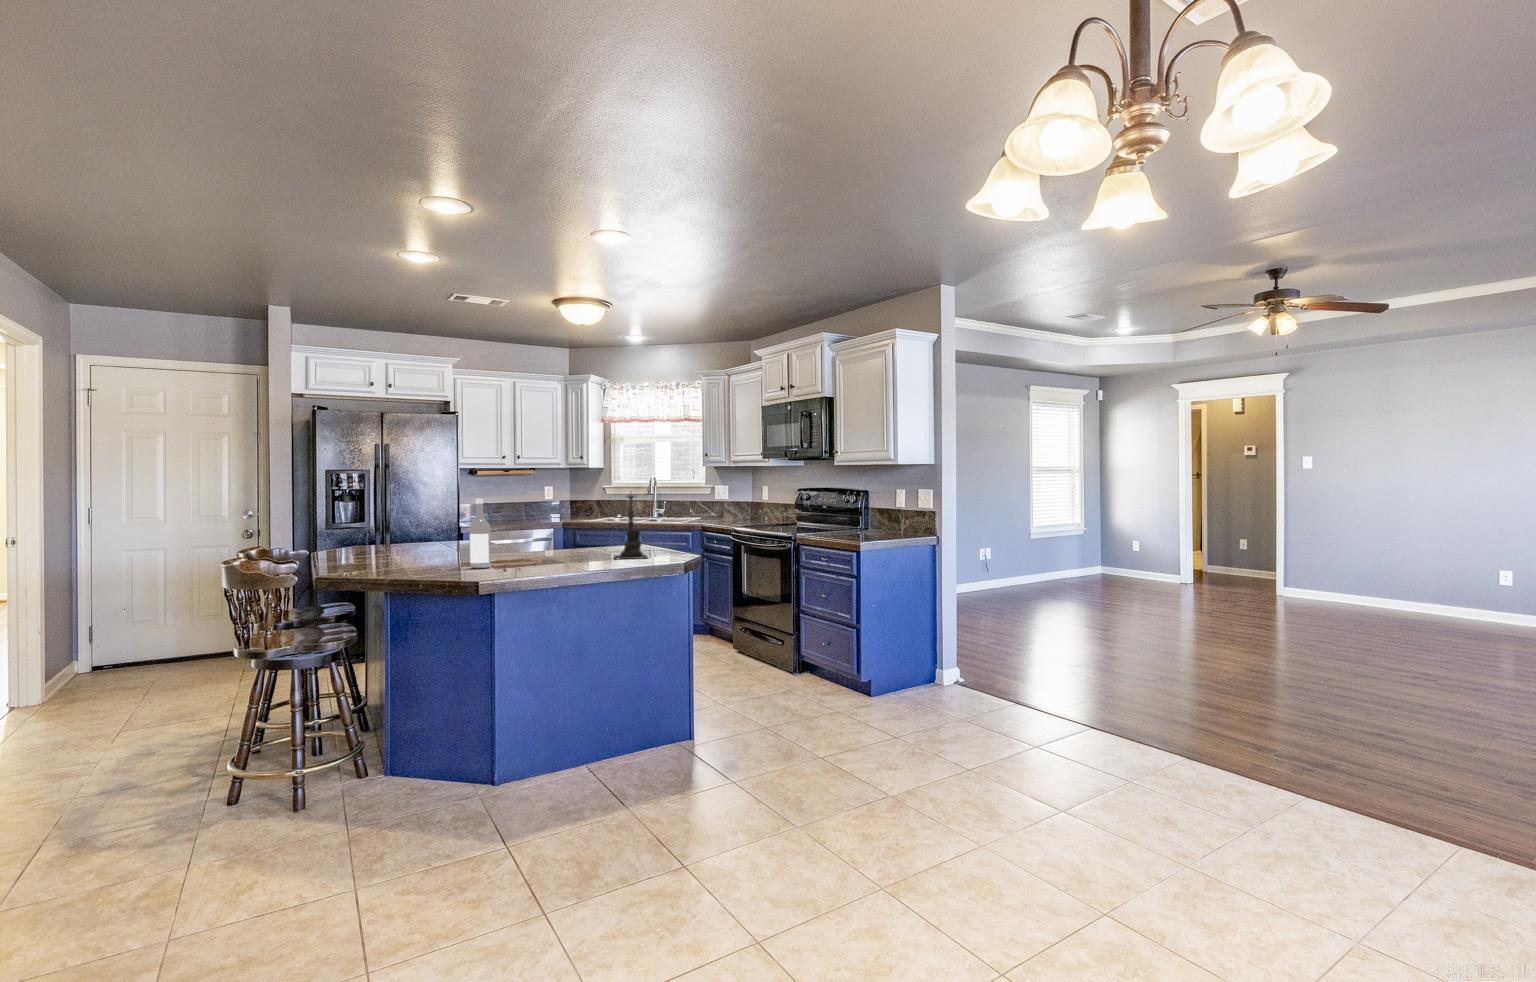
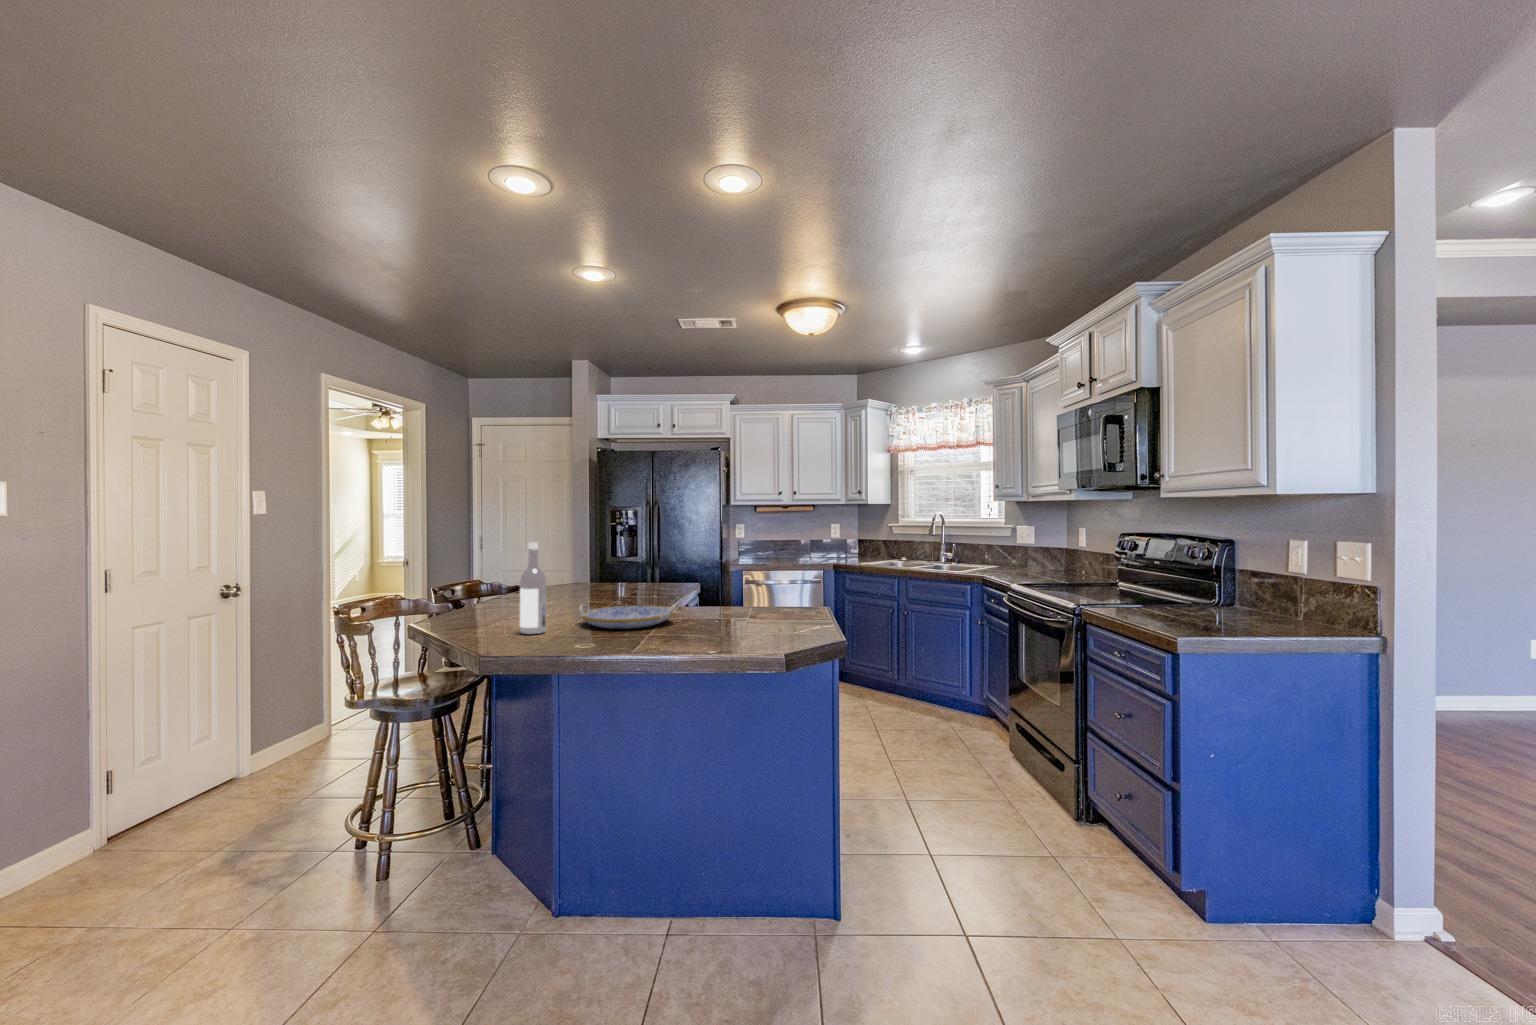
candle holder: present [614,494,648,559] -> none [711,528,778,639]
serving tray: none [491,544,567,563] -> present [579,605,675,629]

